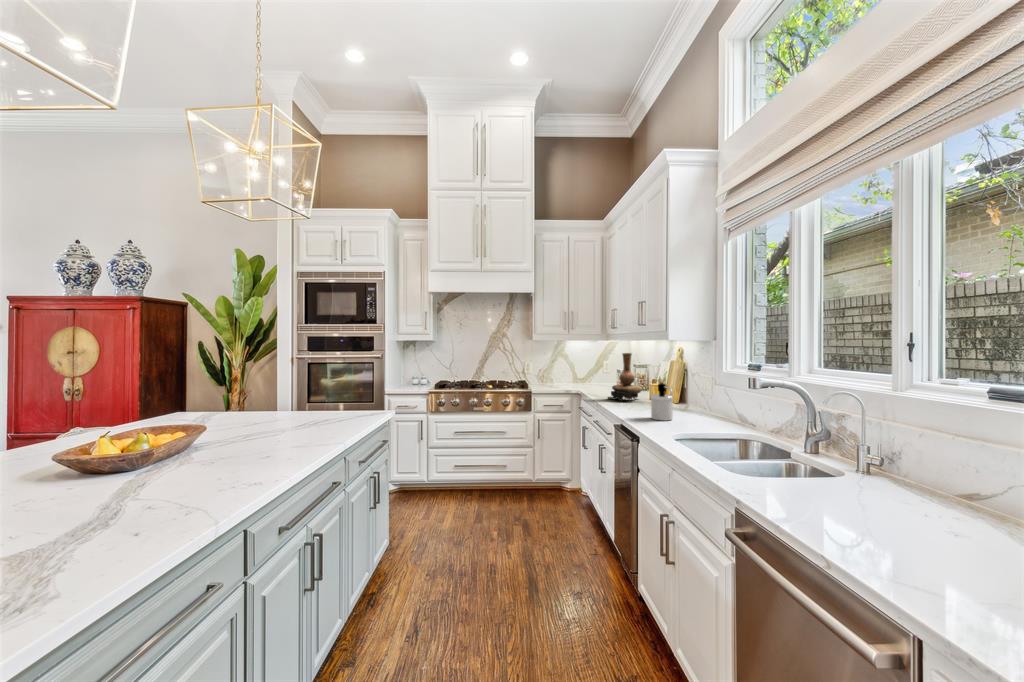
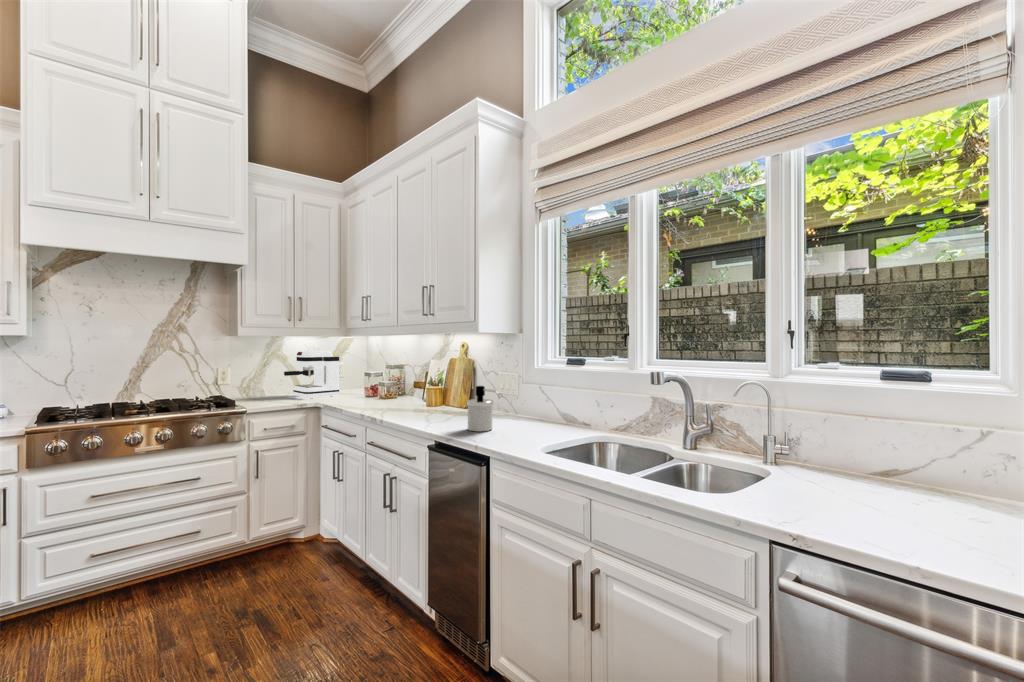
coffee maker: none [563,352,601,387] -> present [284,351,339,399]
vase: present [608,353,642,401] -> none [373,351,420,412]

